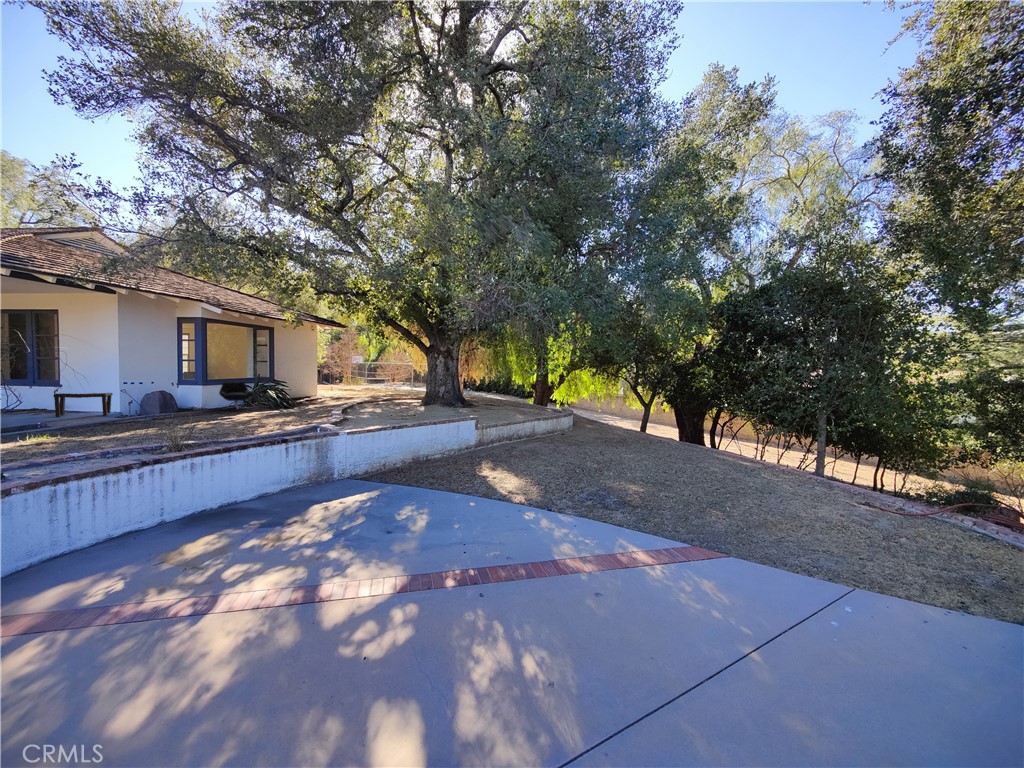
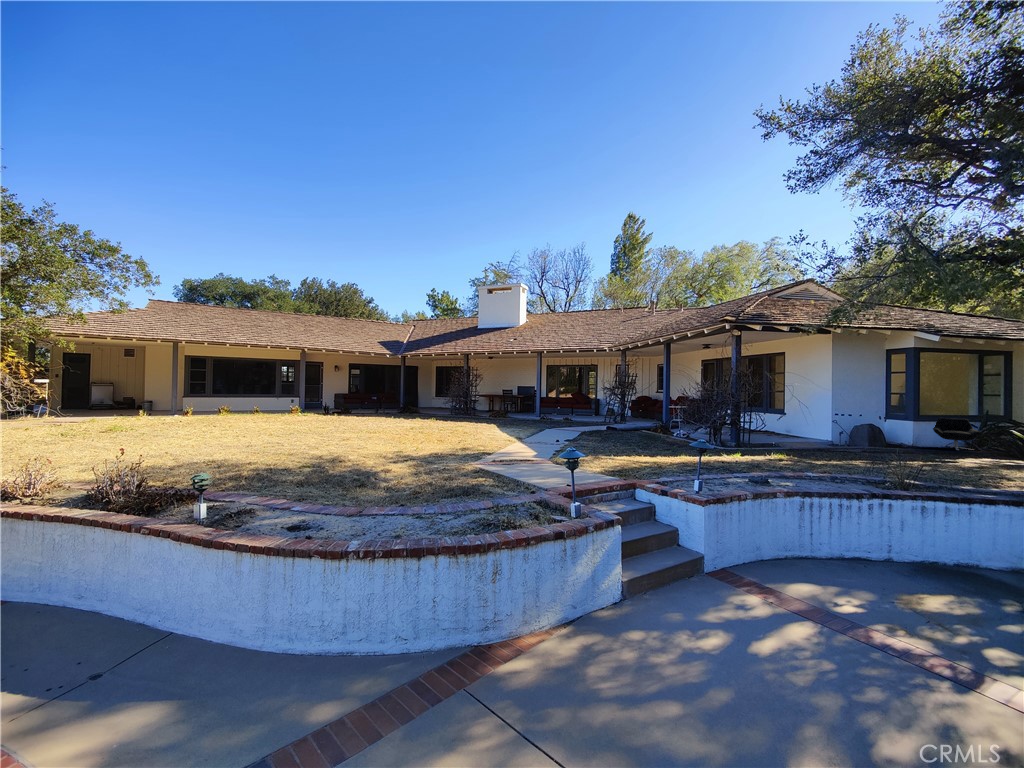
bench: present [54,393,113,417] -> none [781,419,825,442]

